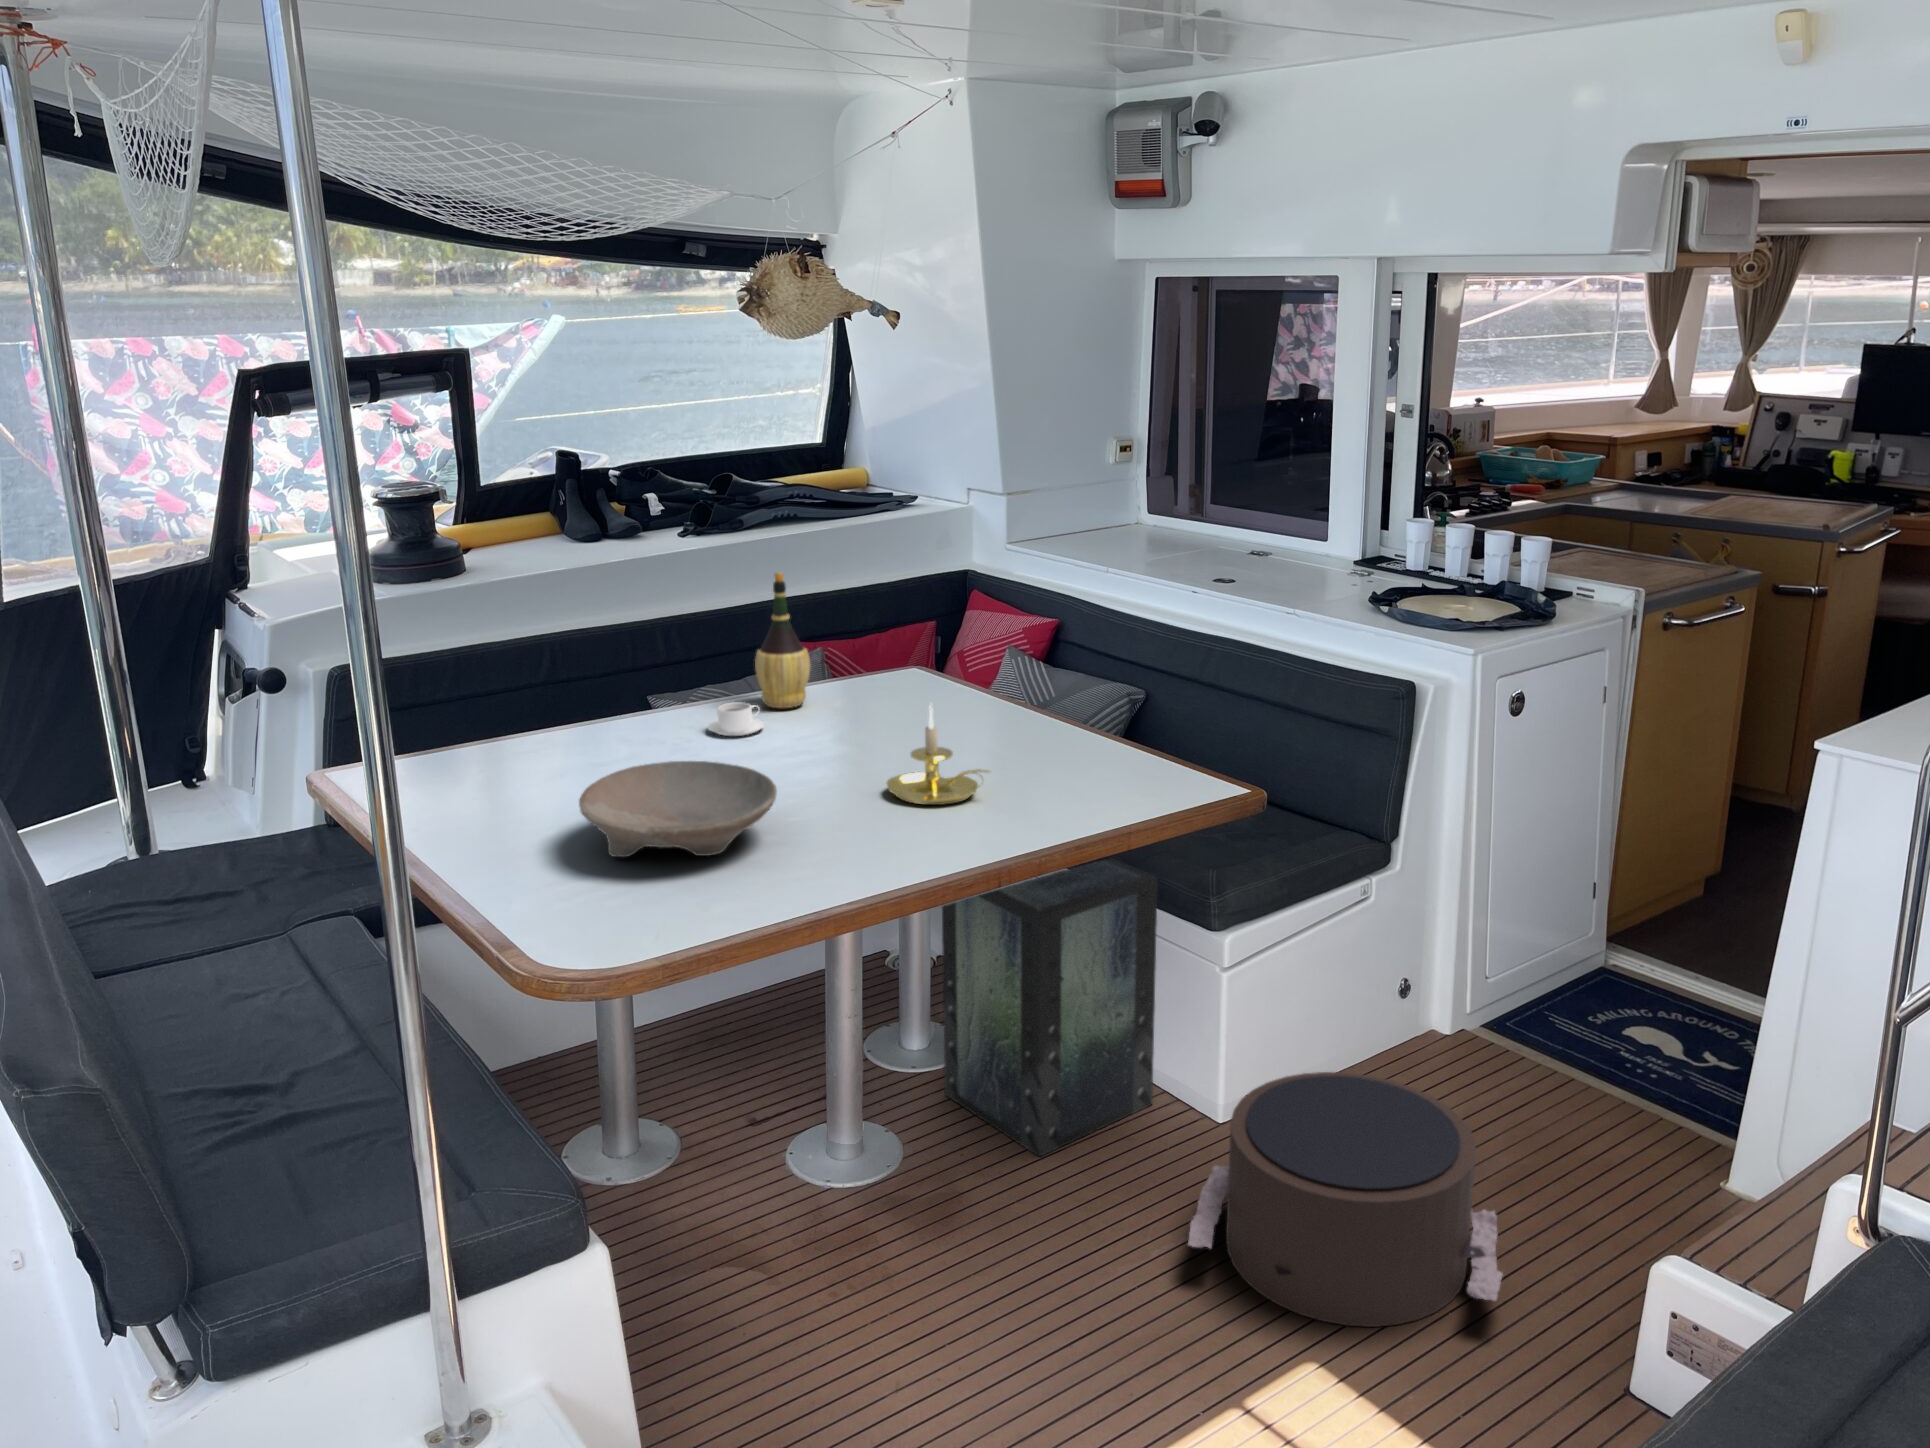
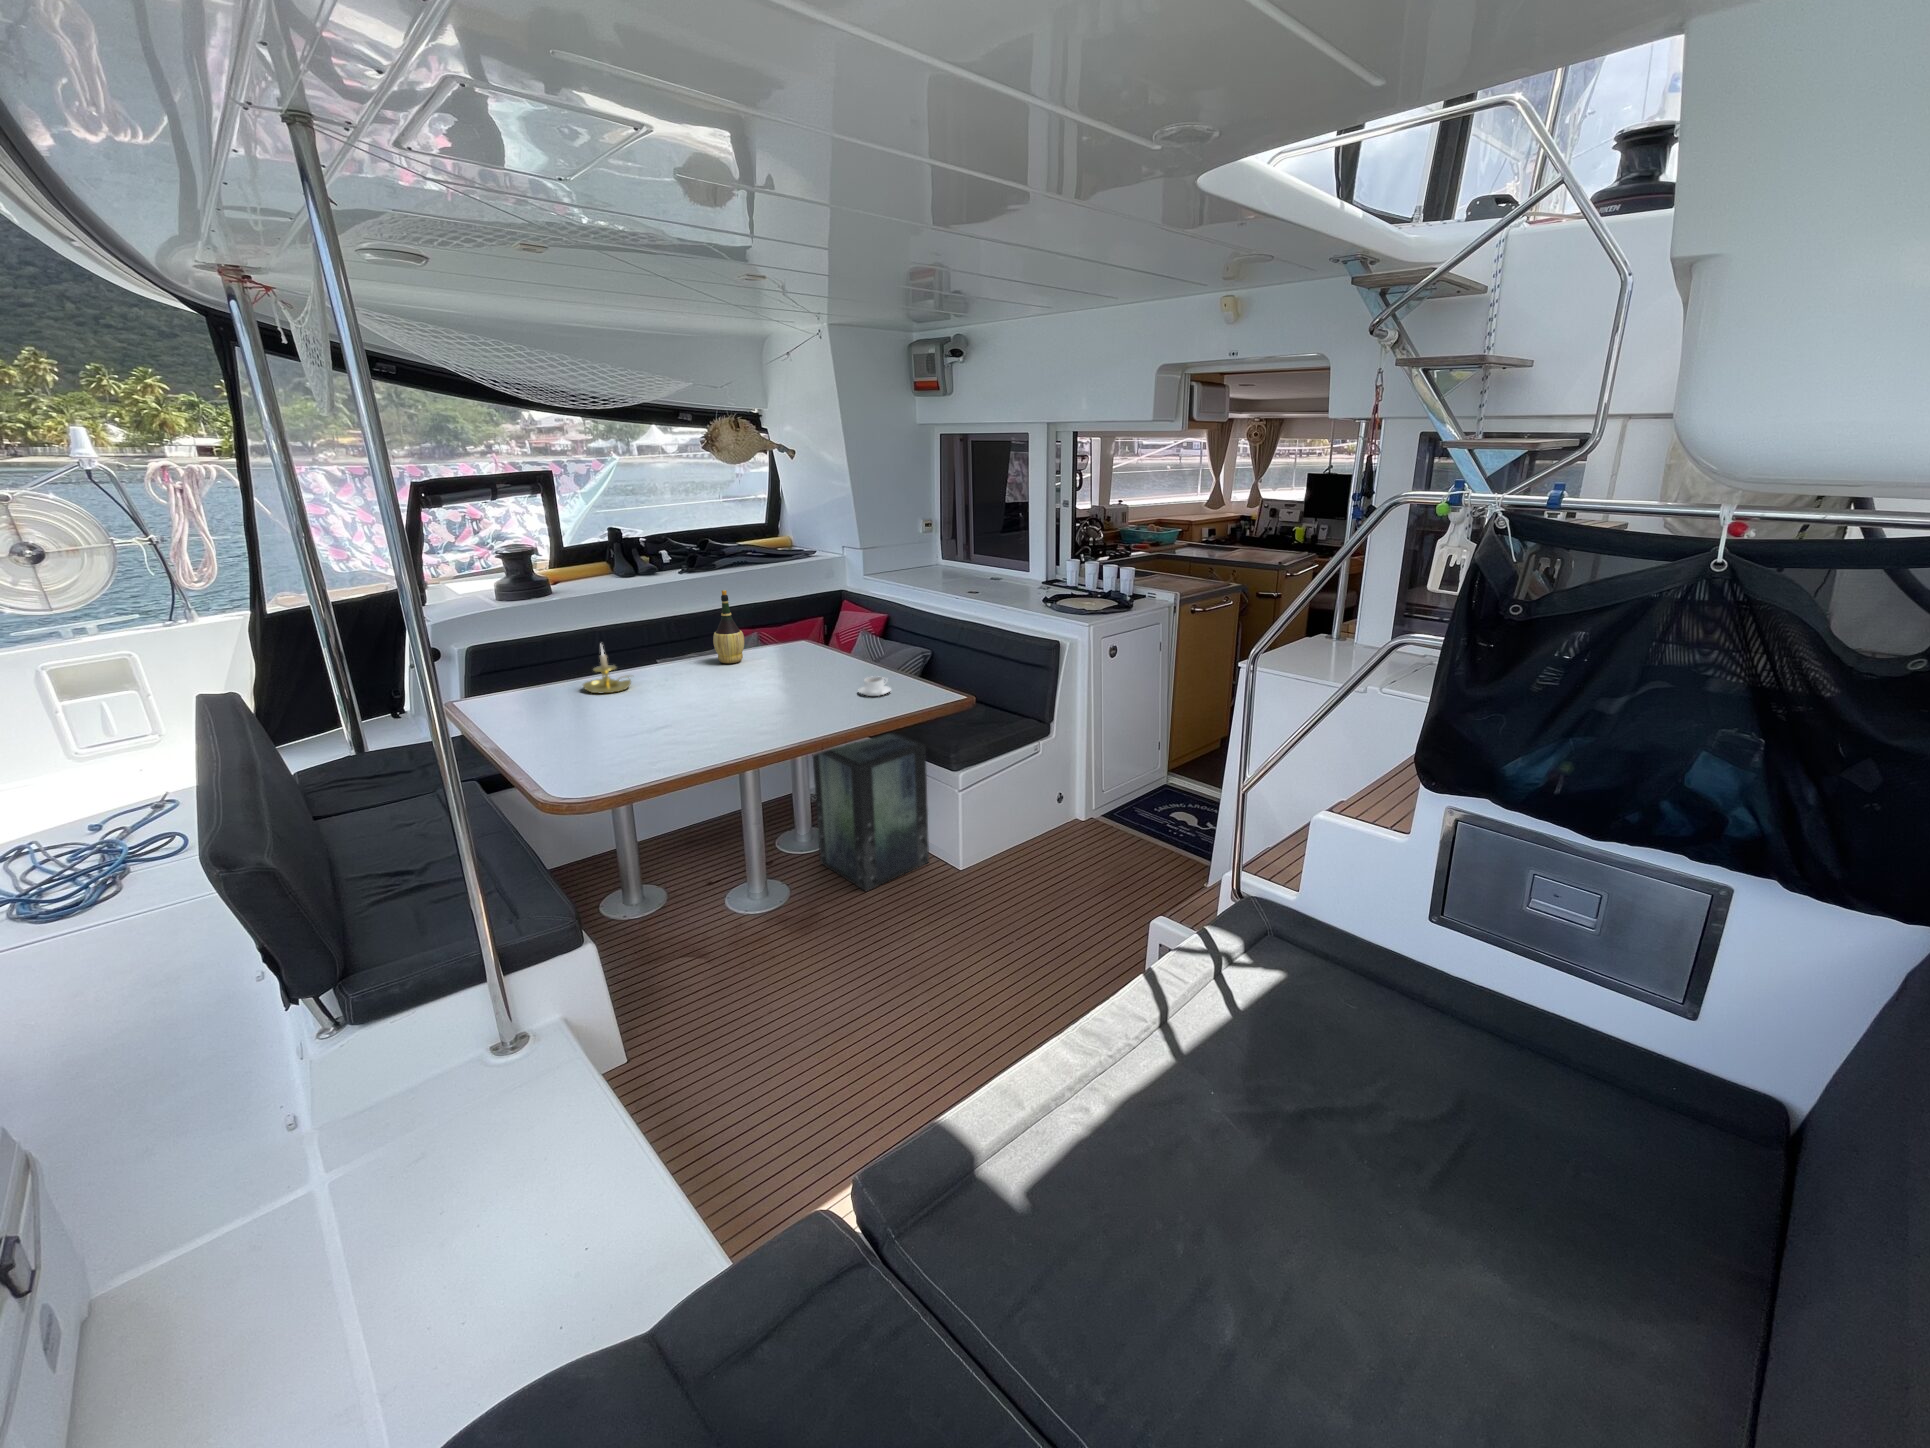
coffee cup: present [708,702,765,736] -> present [859,676,891,696]
candle holder: present [887,705,989,805] -> present [583,647,631,693]
bowl: present [579,761,777,857] -> none [594,689,707,741]
pouf: present [1188,1072,1502,1327] -> none [933,839,1091,964]

